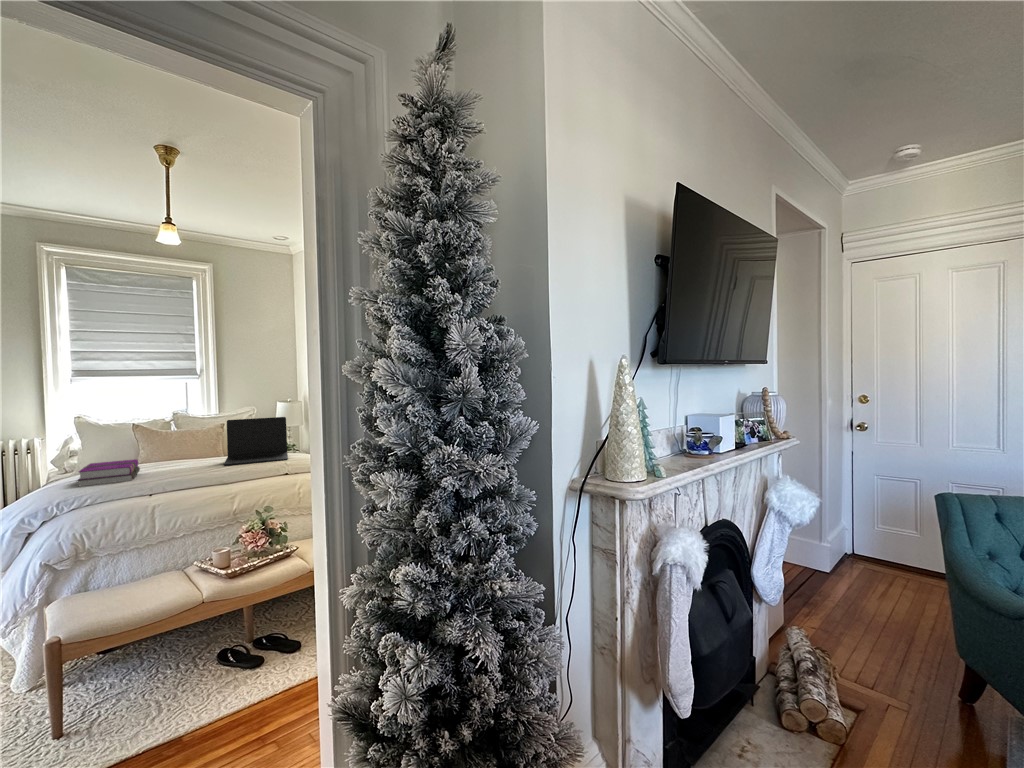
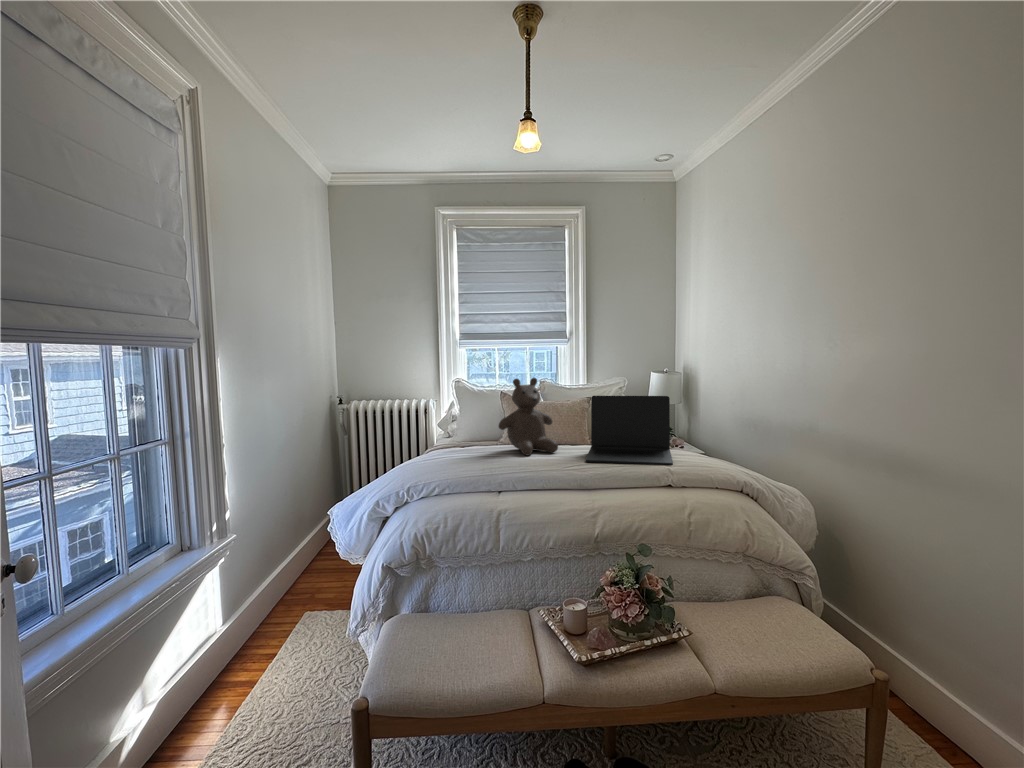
teddy bear: none [142,409,199,469] -> present [499,378,558,455]
hardback book: present [77,459,140,486] -> none [426,439,493,471]

